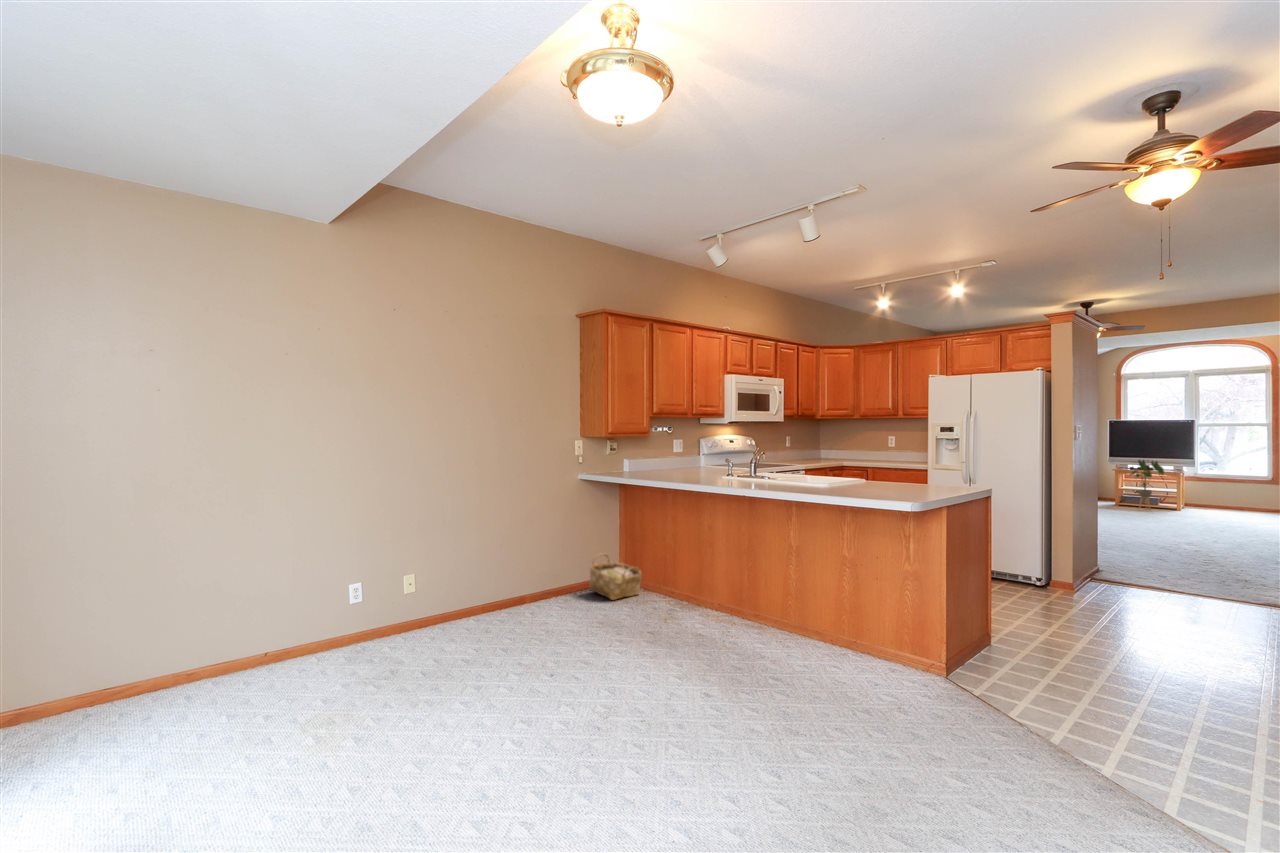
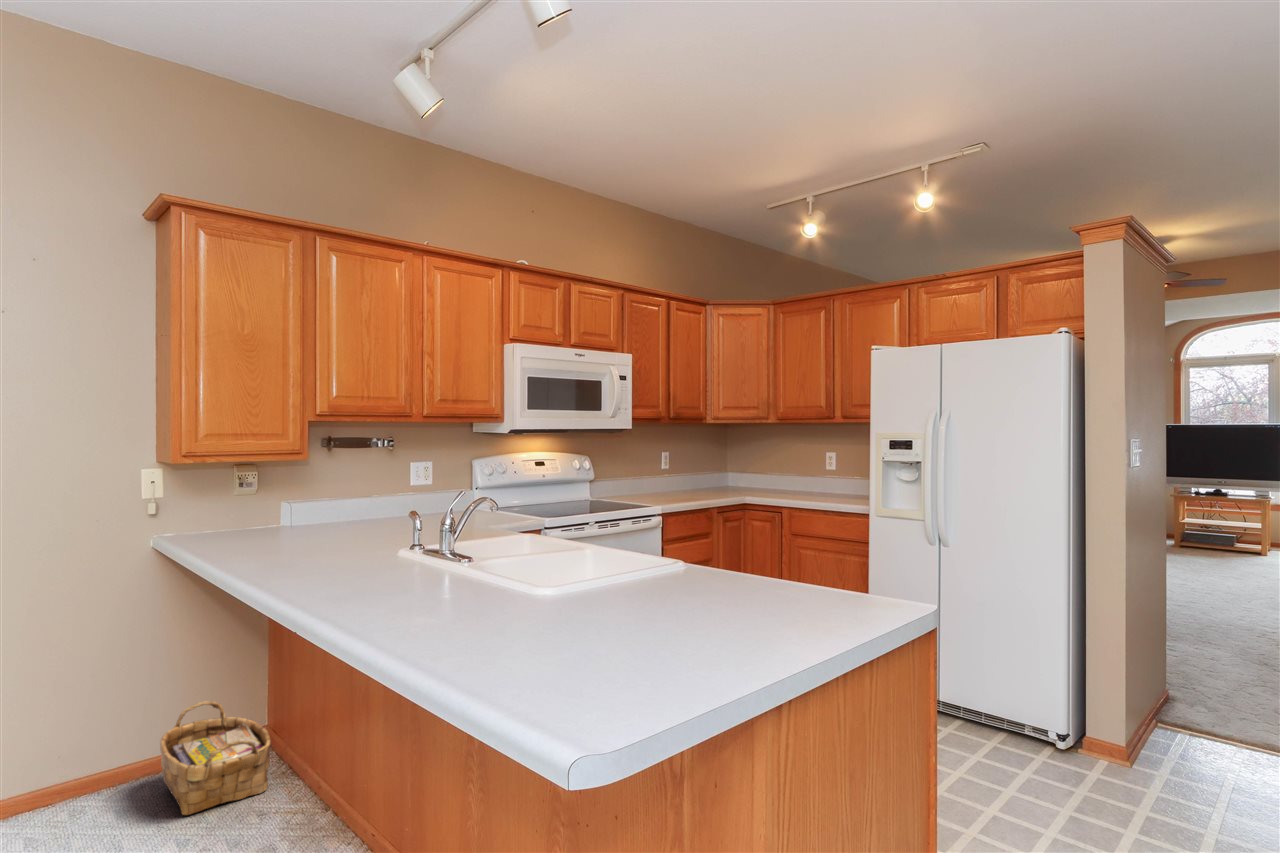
house plant: present [1129,460,1164,509] -> none [1193,481,1245,554]

